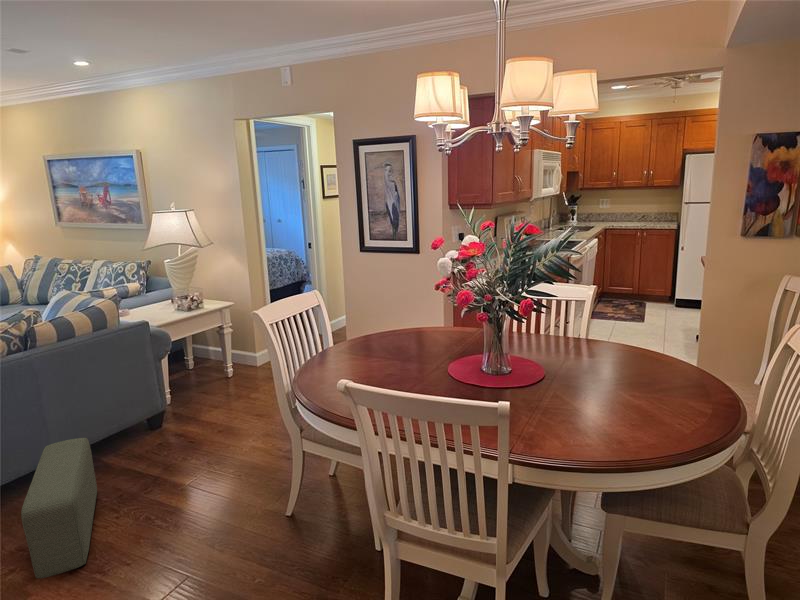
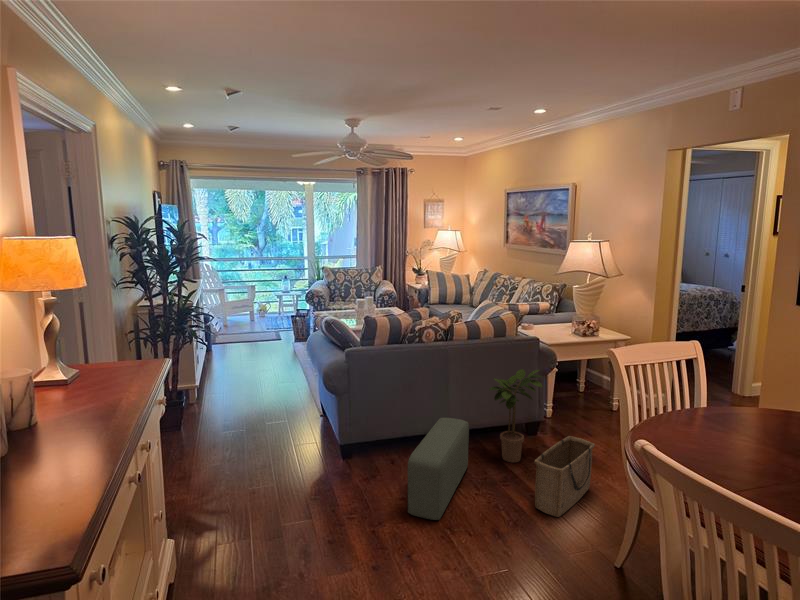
potted plant: none [105,354,167,464] -> present [489,369,542,463]
basket: none [184,409,238,496] -> present [534,436,595,517]

